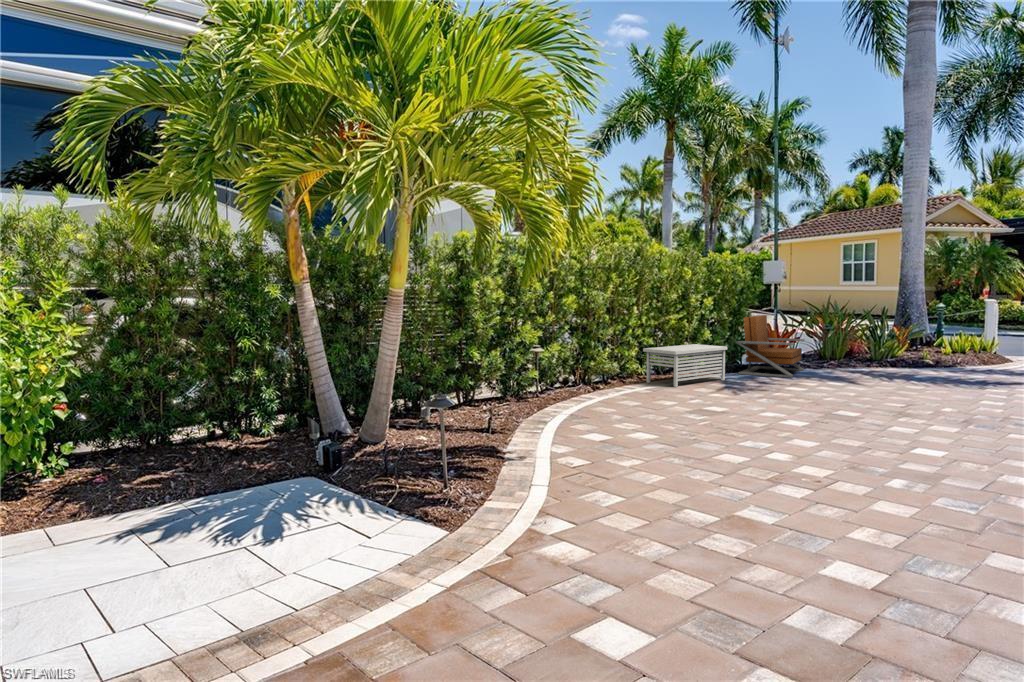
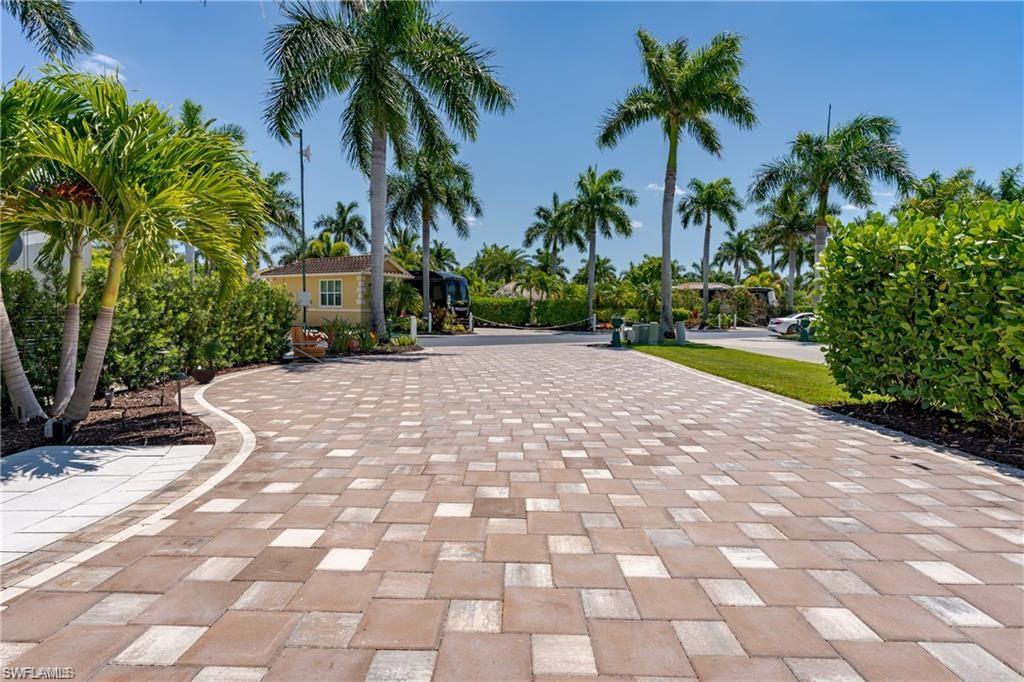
potted tree: none [587,331,623,394] -> present [193,342,219,383]
storage bench: present [643,344,727,387] -> none [228,346,285,375]

